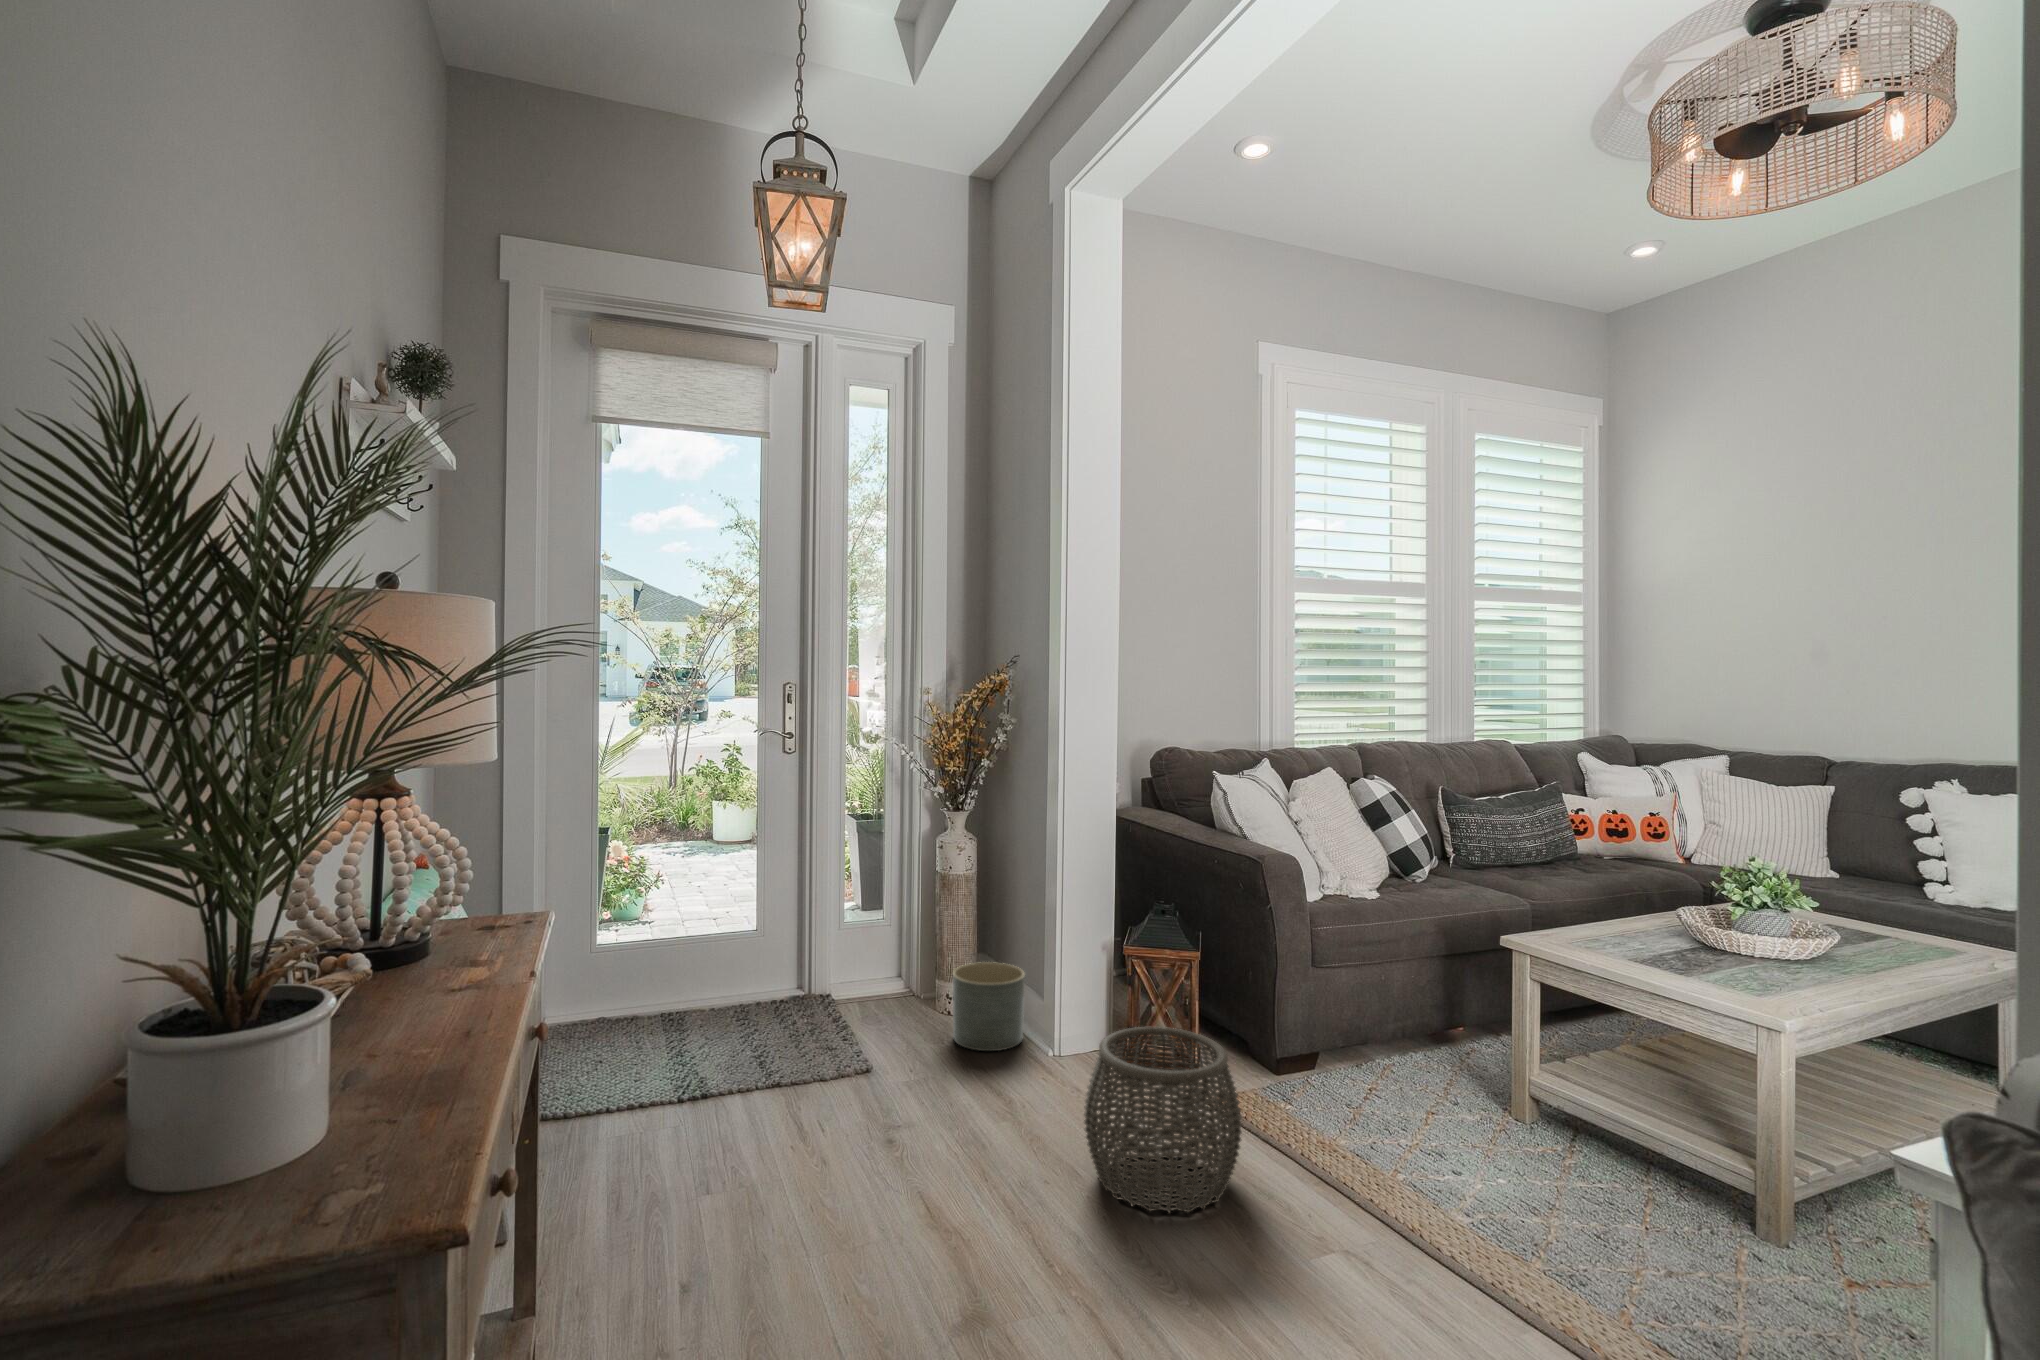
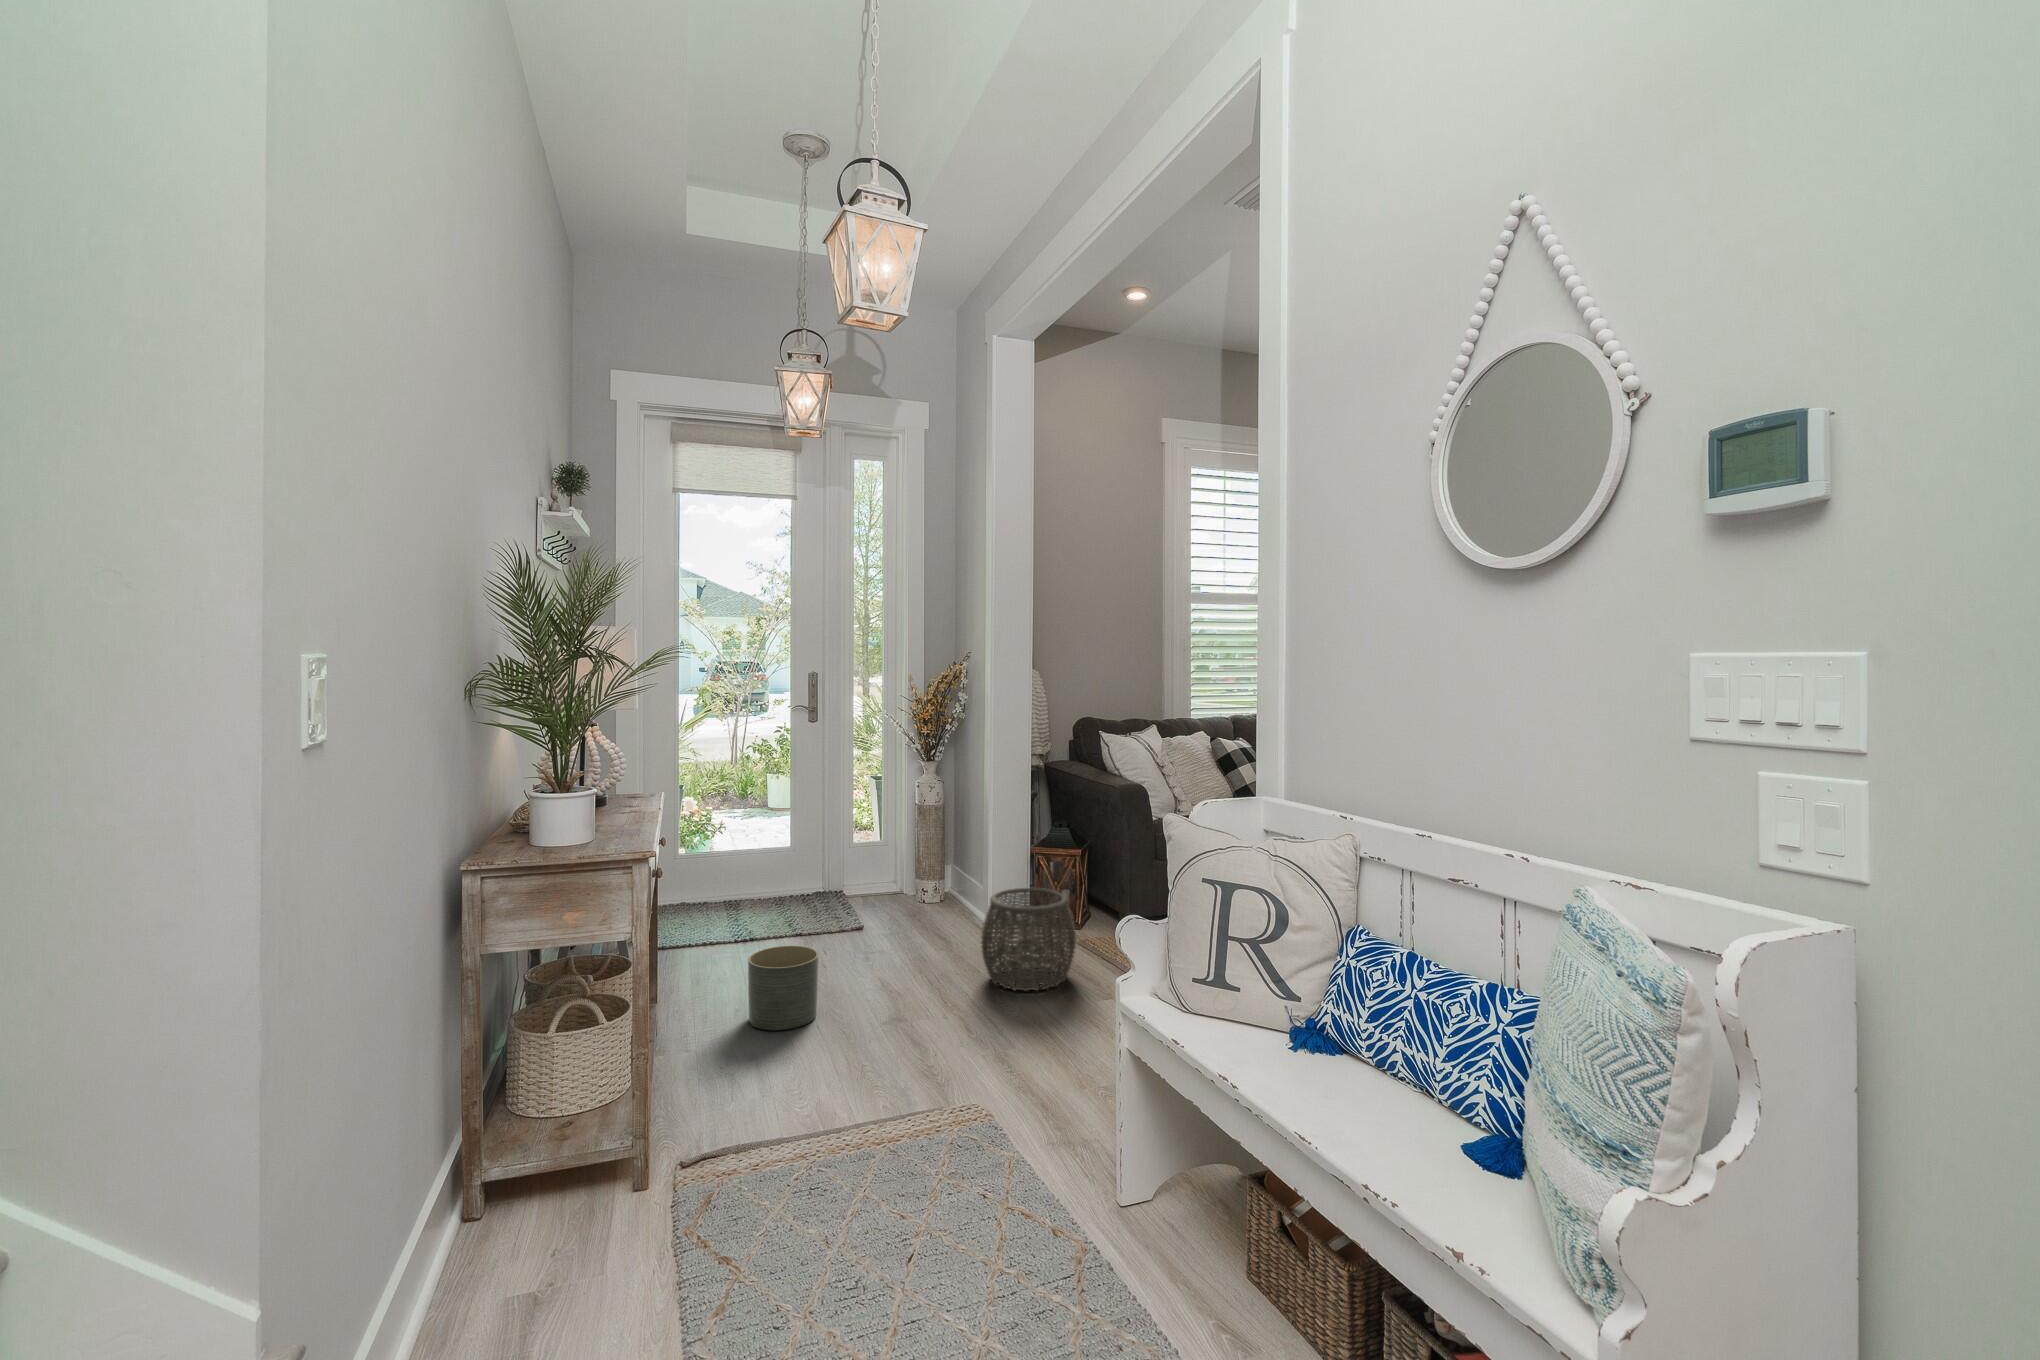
planter: present [953,962,1025,1051] -> present [748,946,818,1030]

